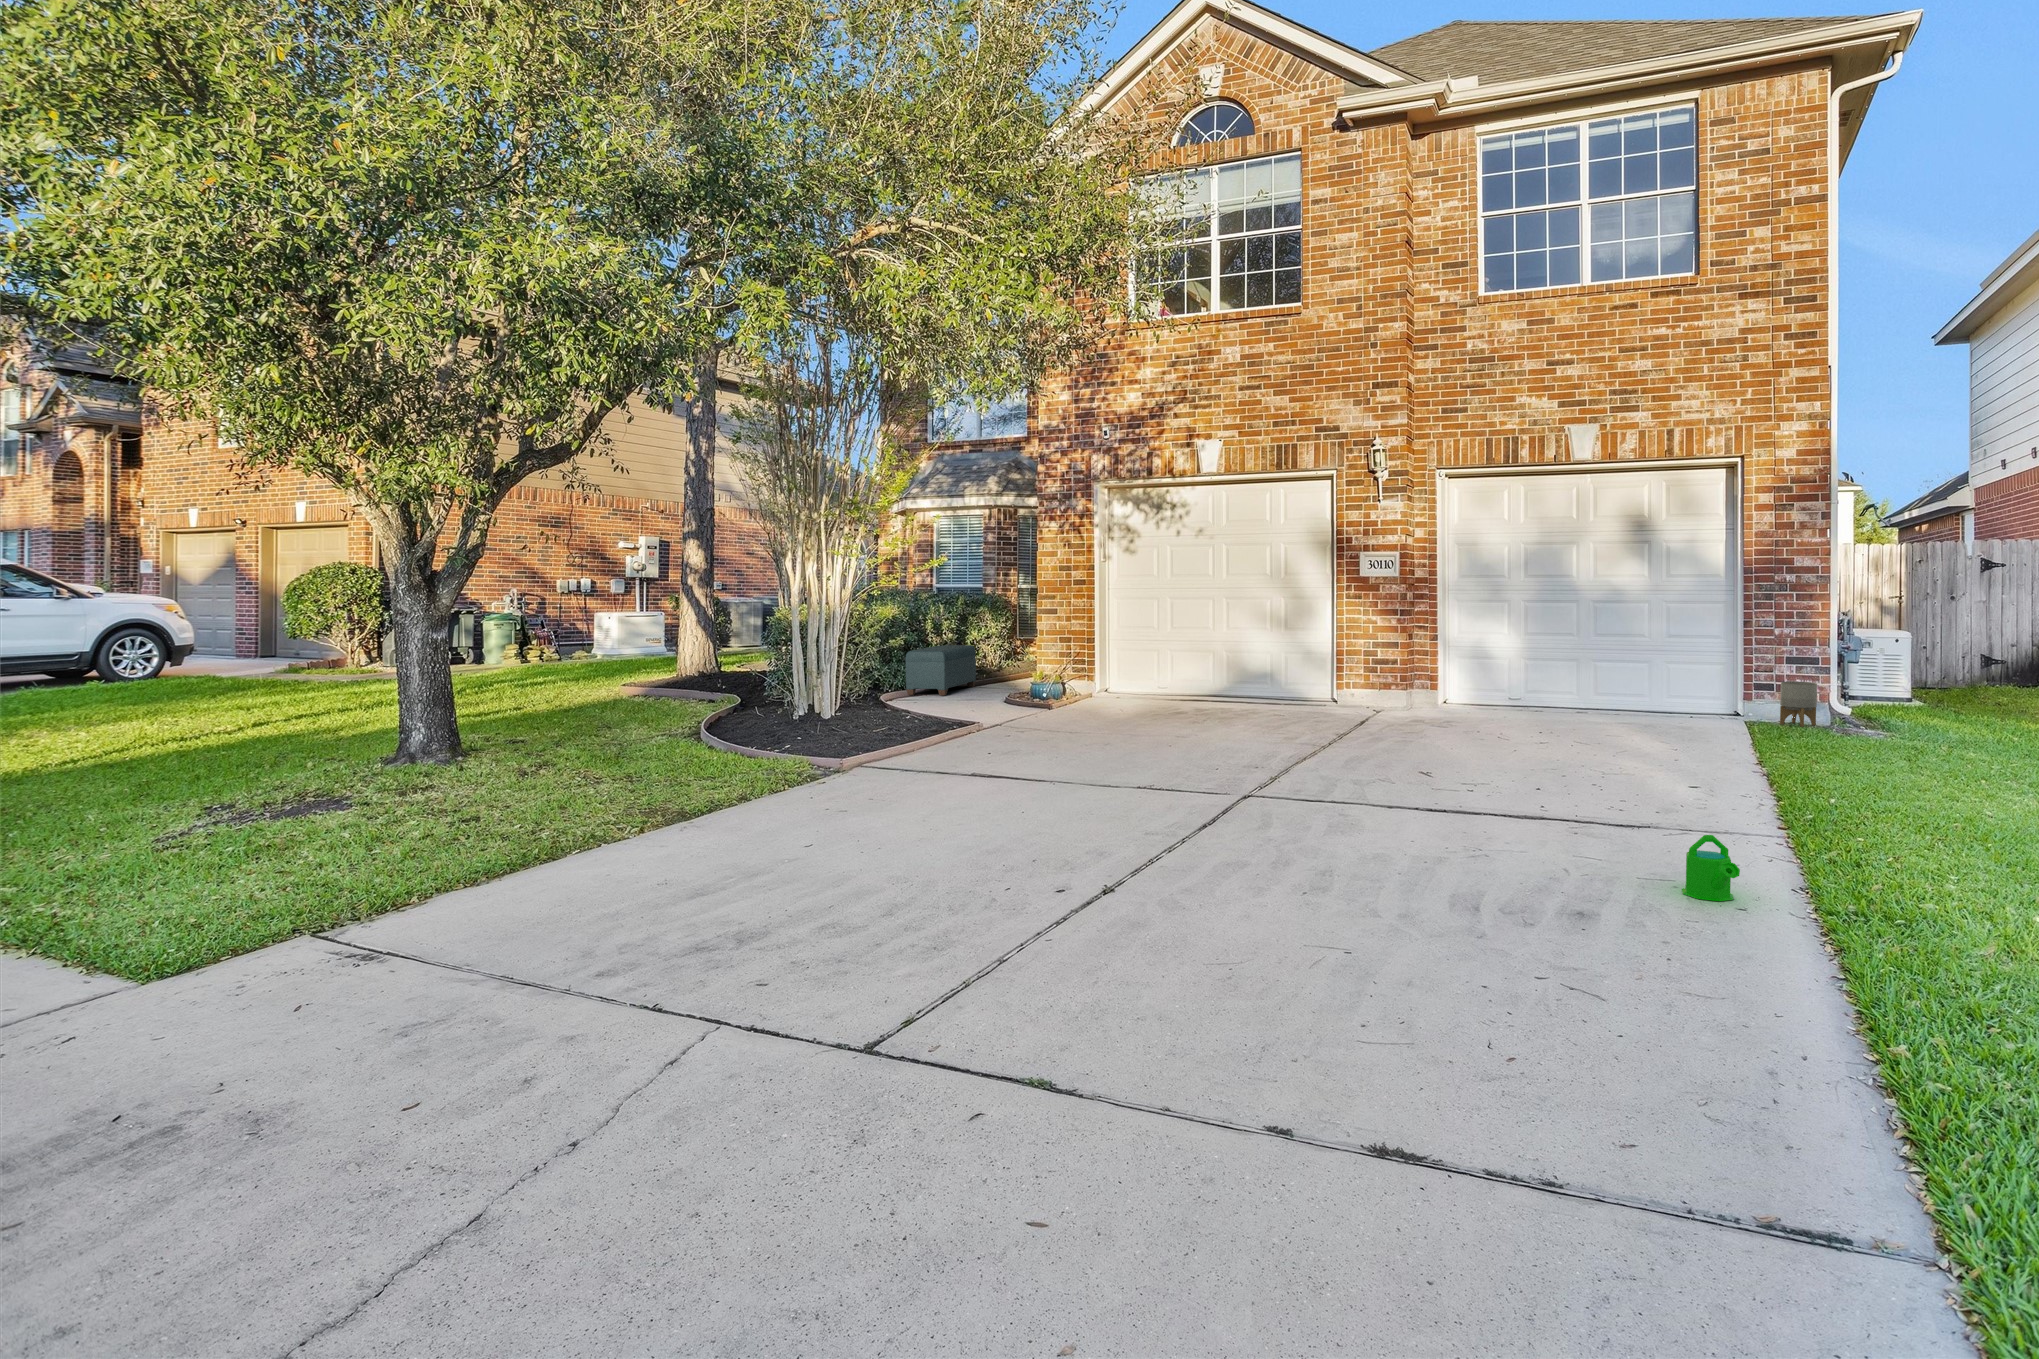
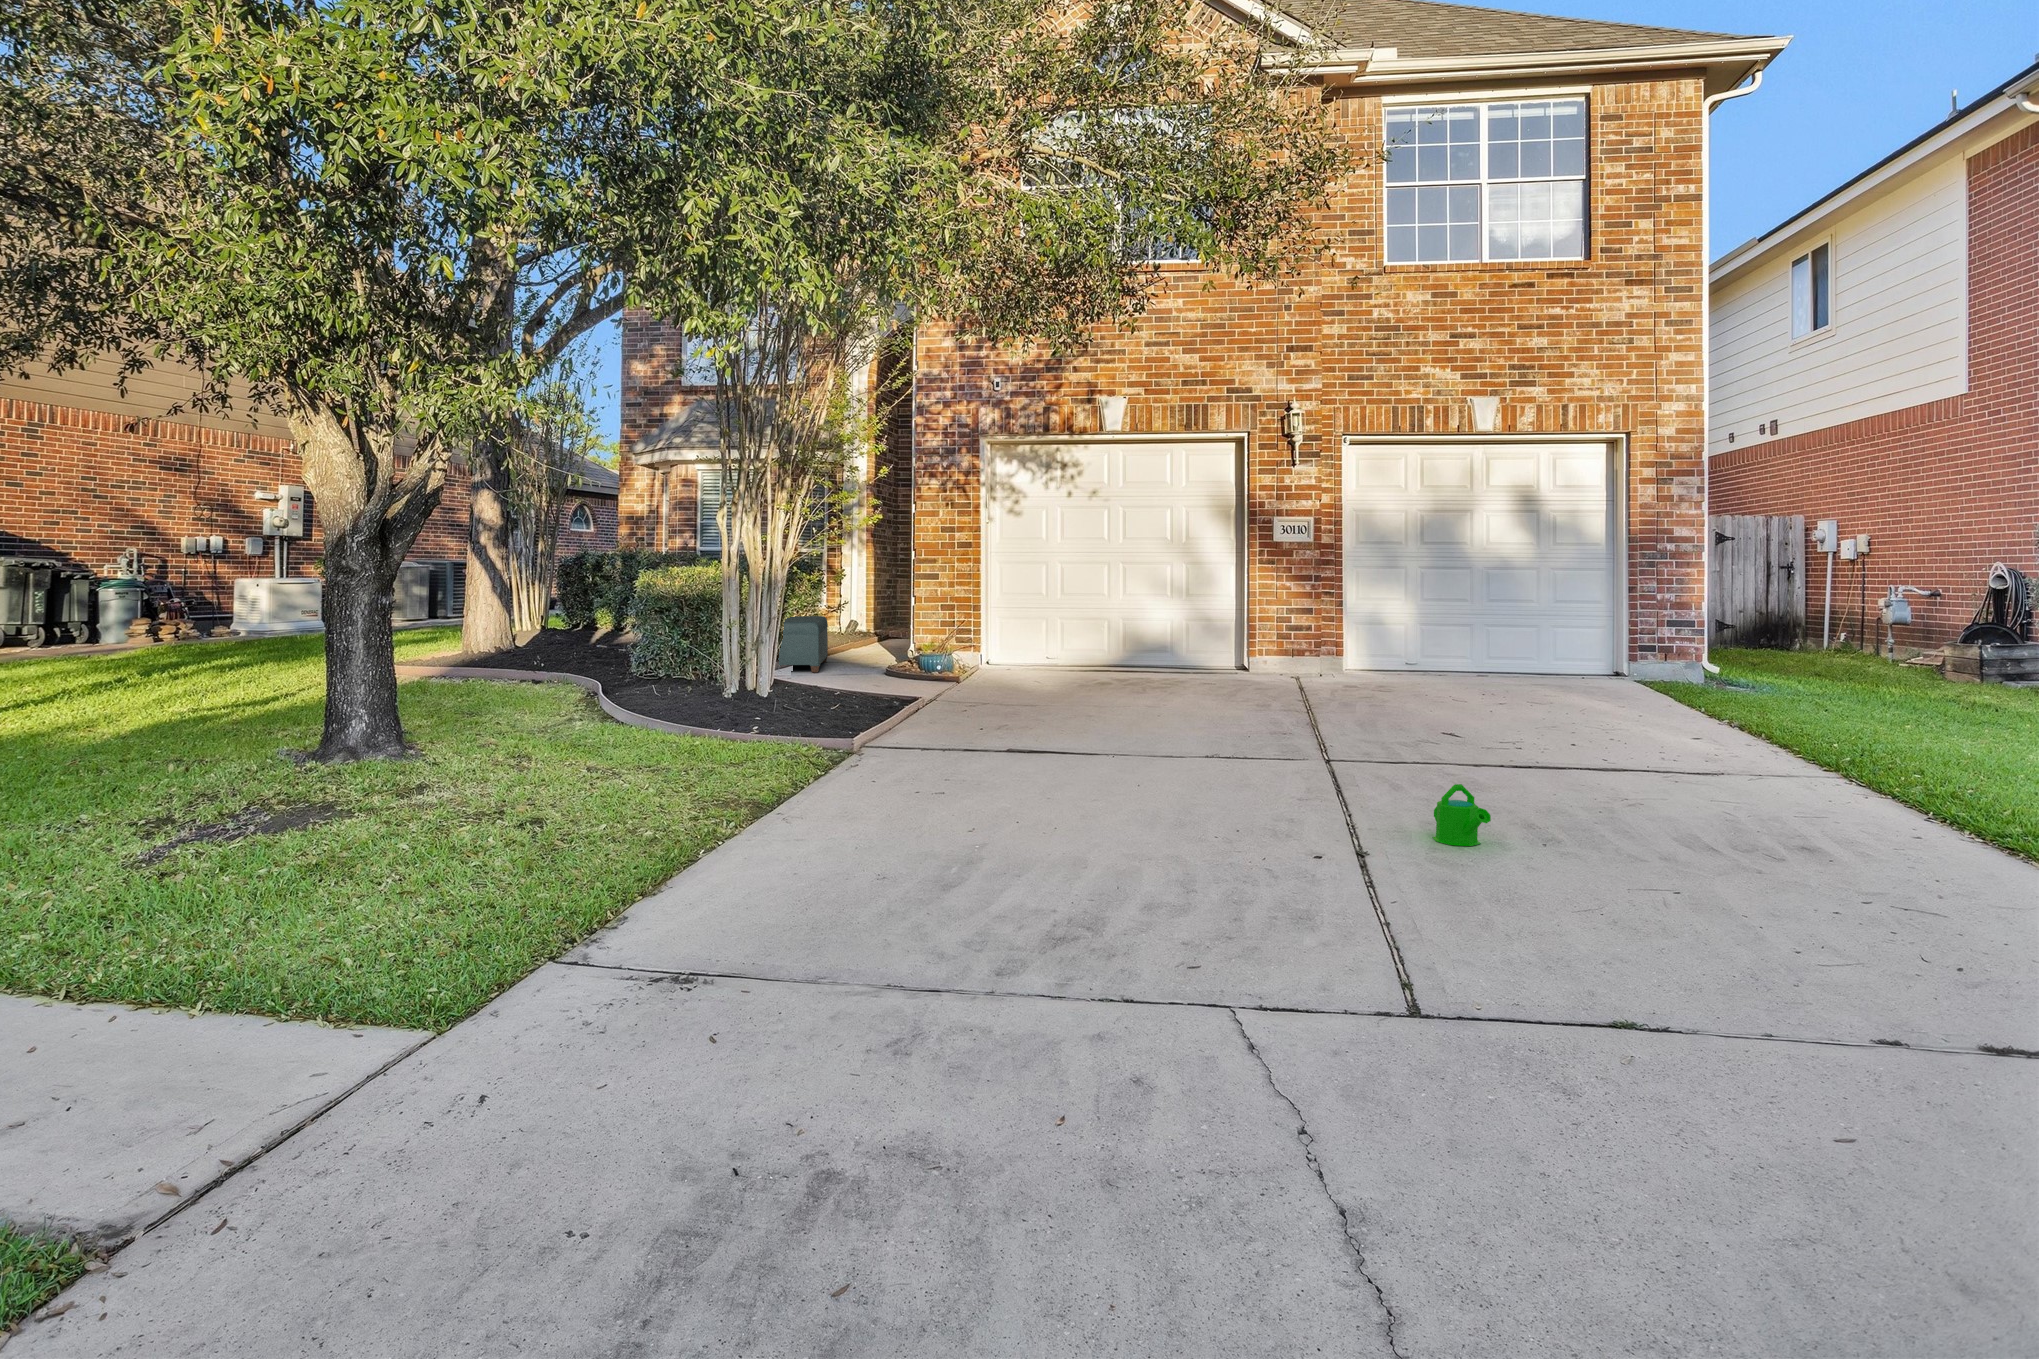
planter: present [1780,682,1817,727] -> none [1660,644,1693,685]
watering can: present [1682,835,1740,901] -> present [1433,784,1491,846]

